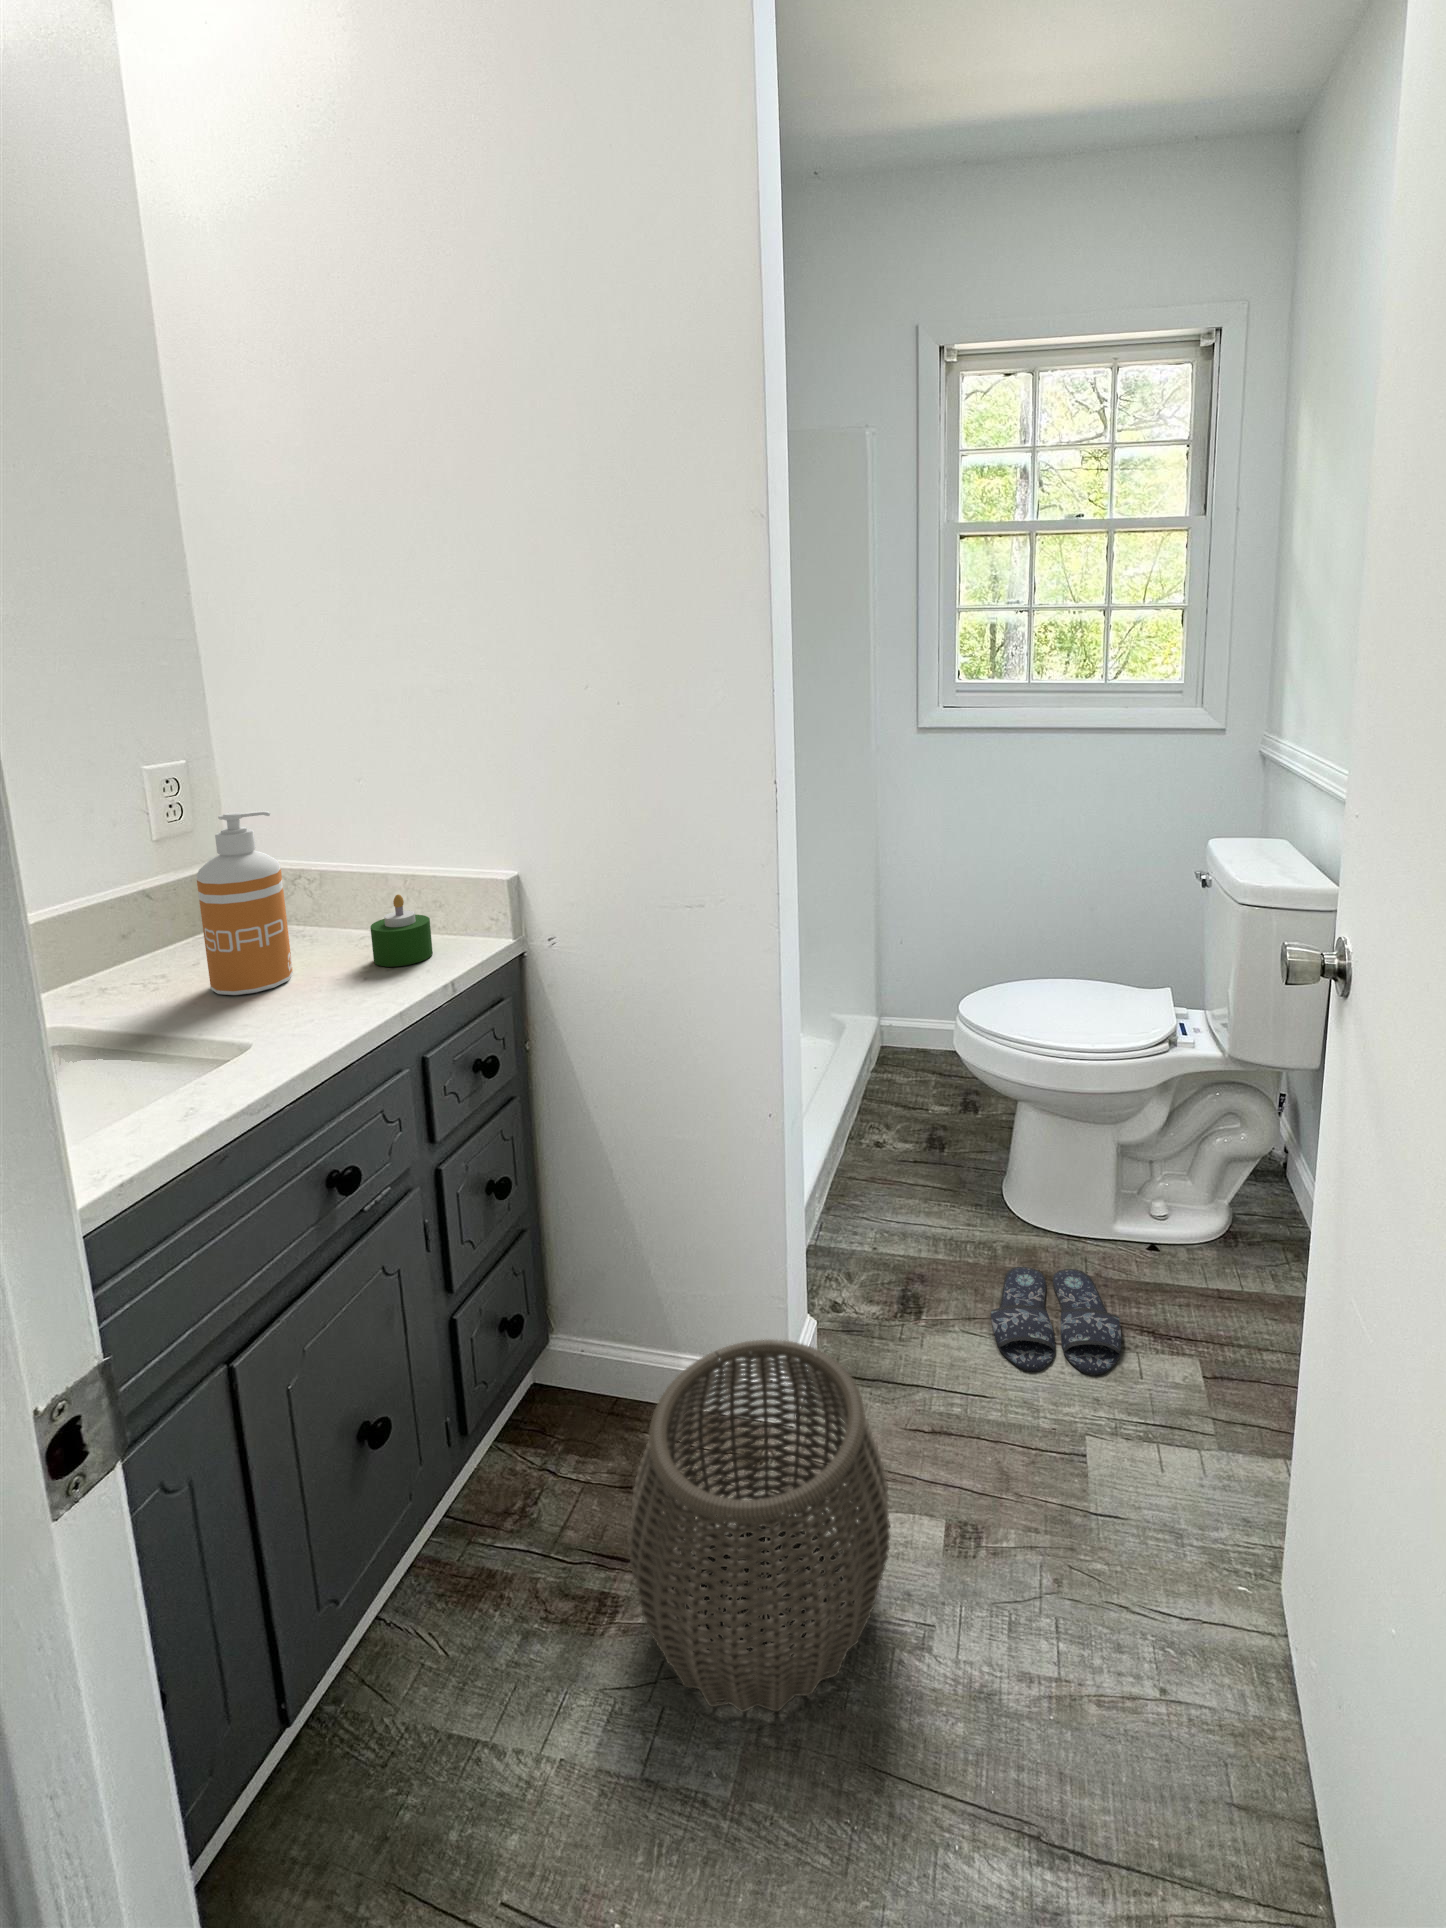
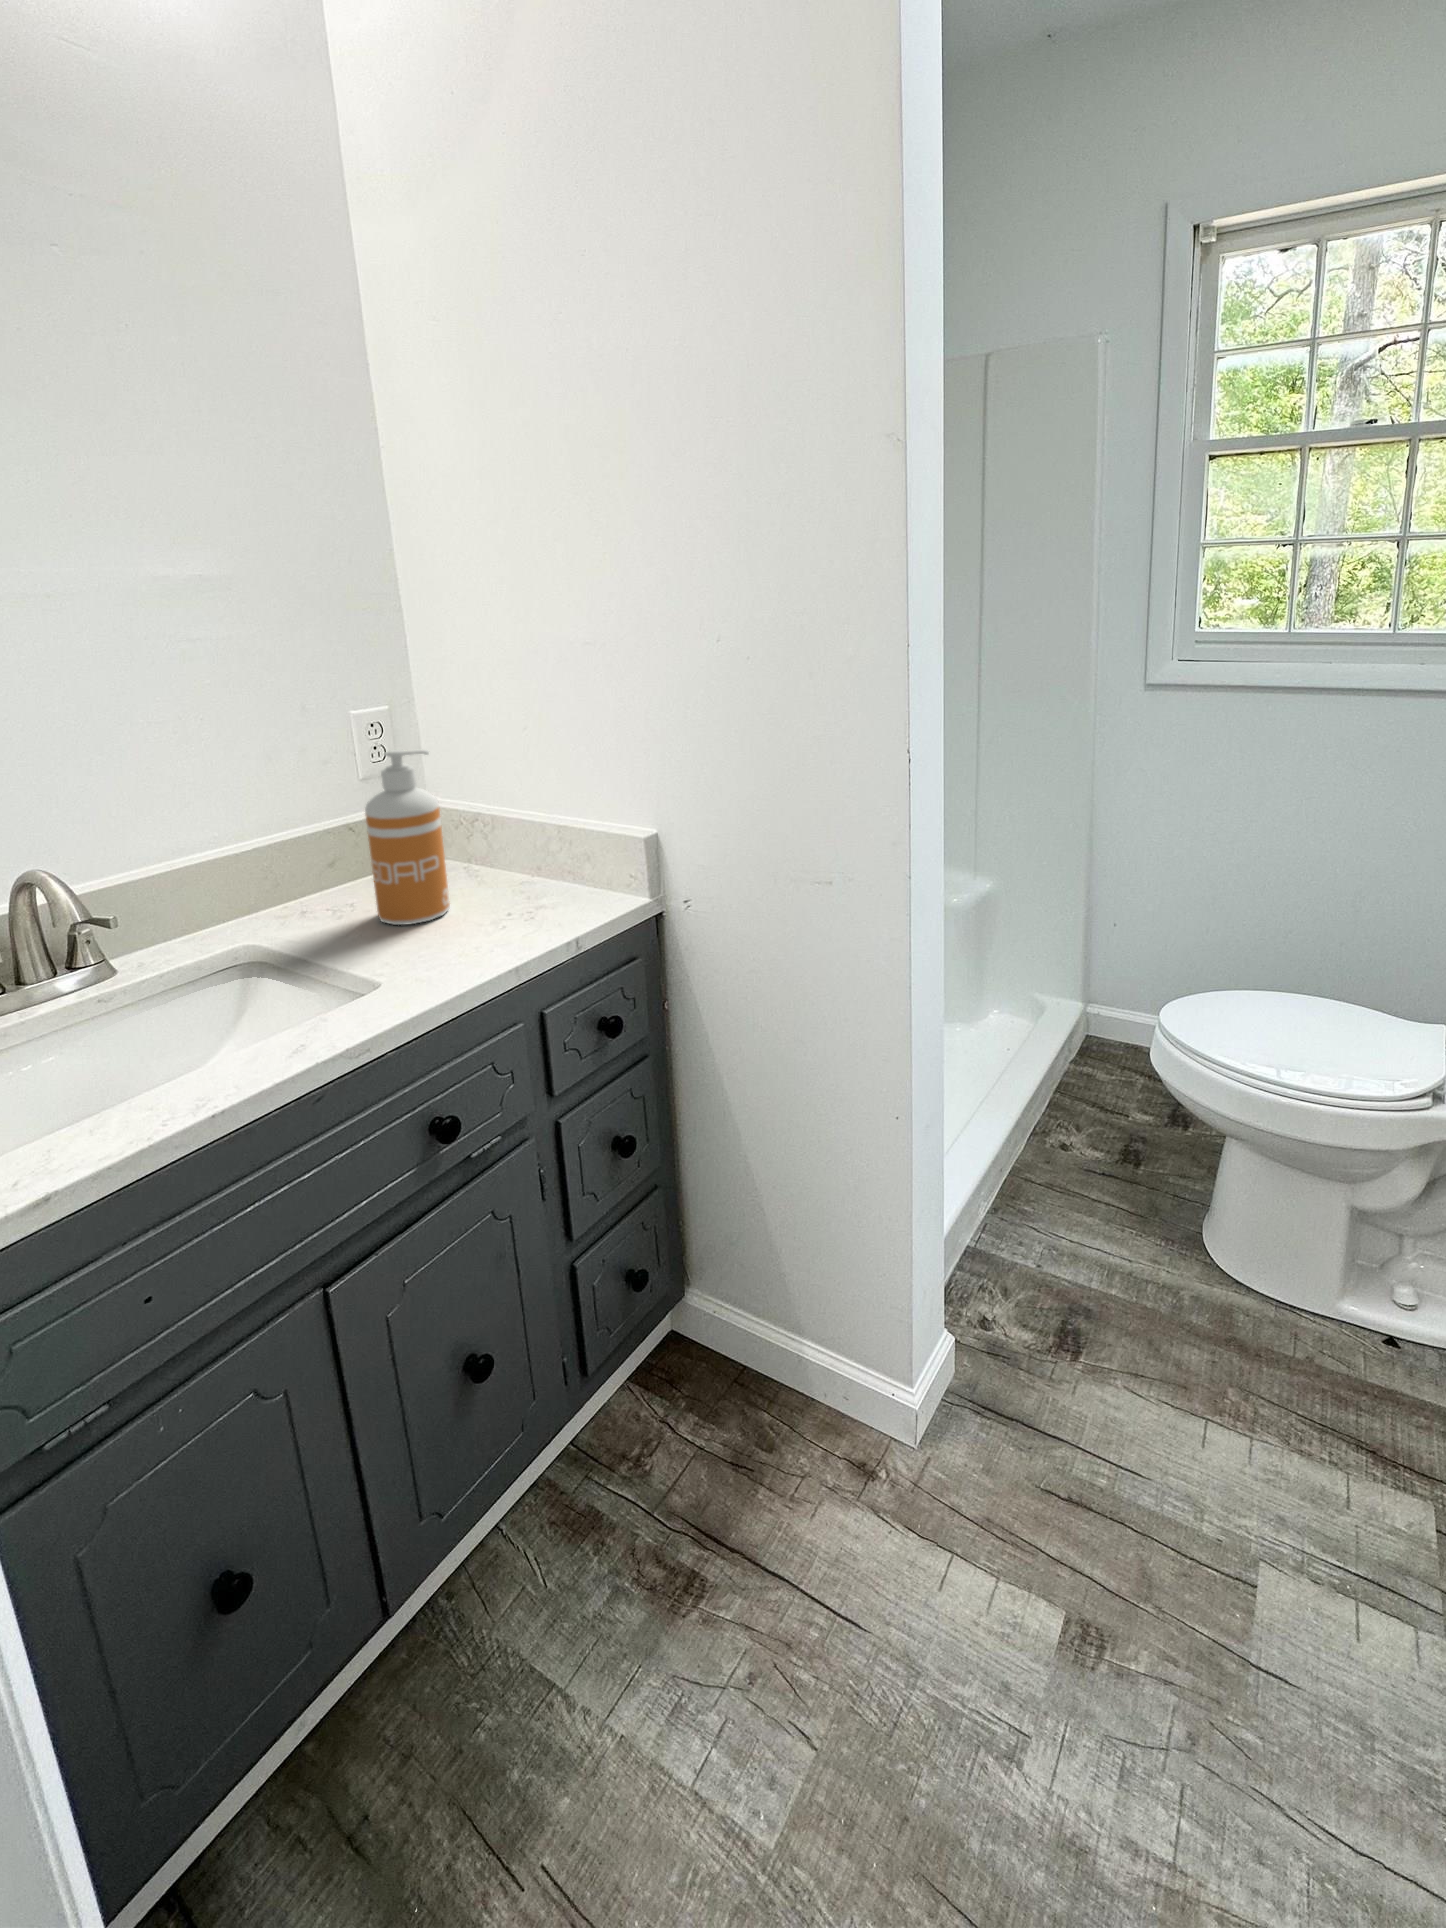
candle: present [370,895,433,967] -> none [520,840,578,911]
slippers: present [991,1267,1121,1375] -> none [1165,1326,1330,1487]
woven basket: present [629,1340,891,1712] -> none [706,1359,991,1774]

